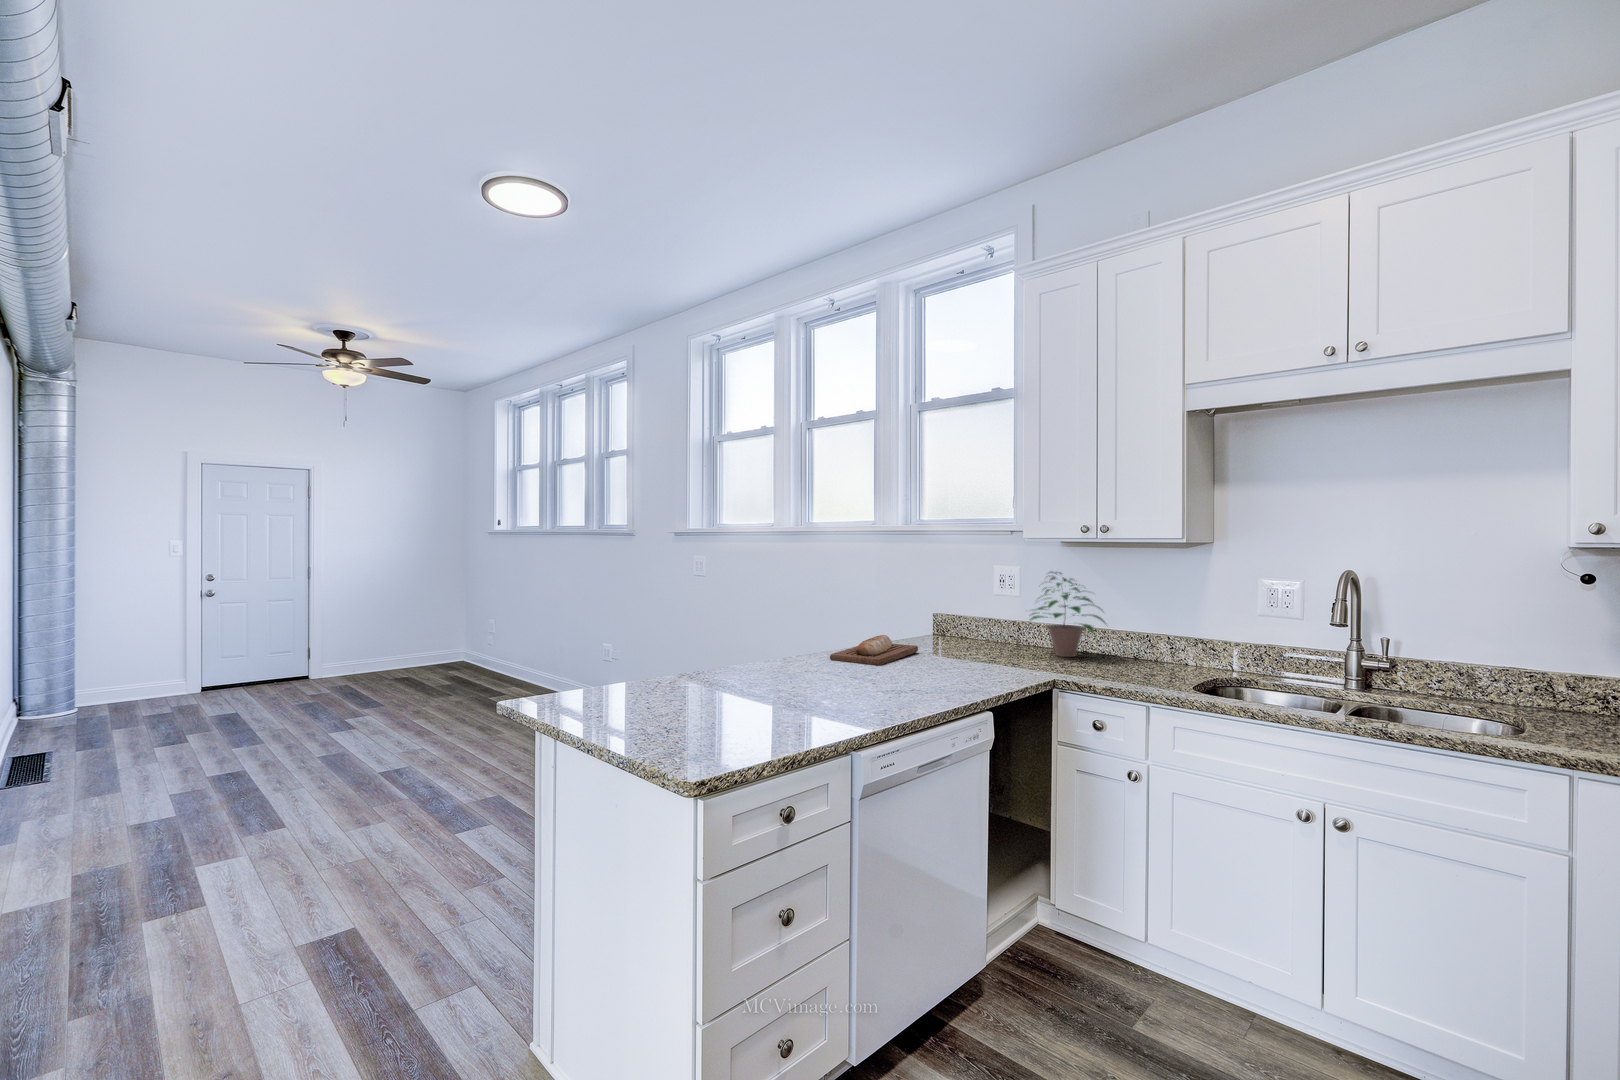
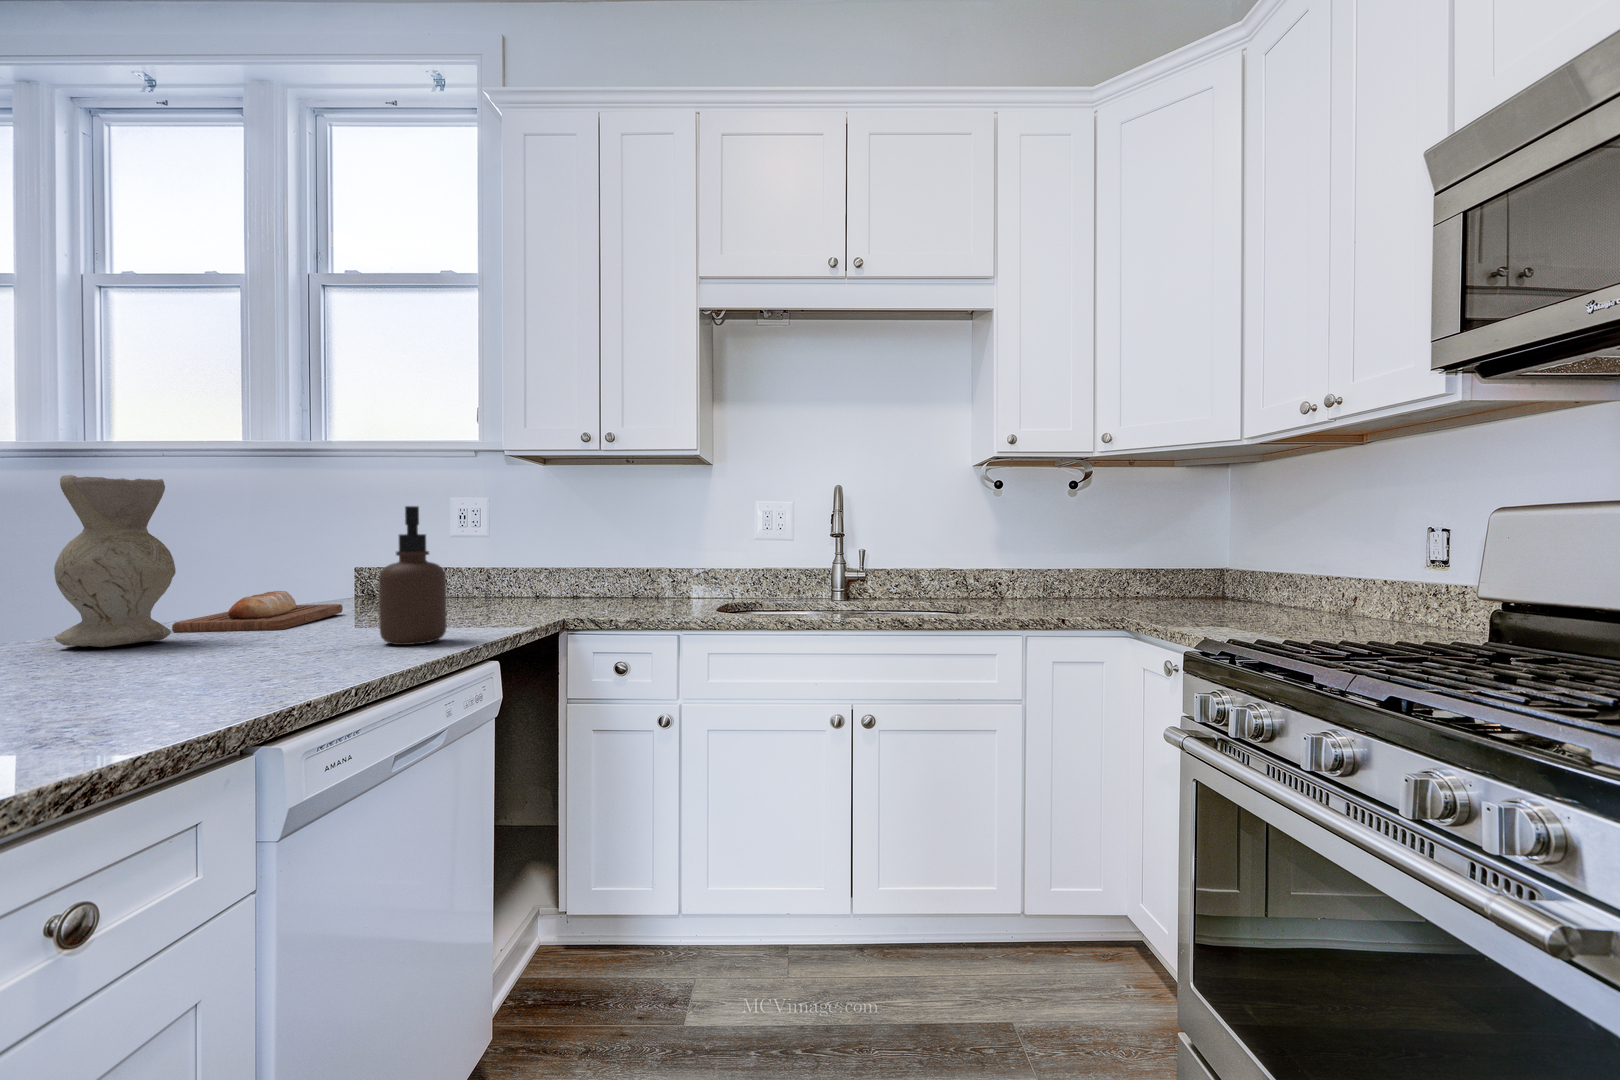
potted plant: present [1030,572,1105,657] -> none [499,497,605,603]
vase: none [782,577,829,670] -> present [54,475,176,647]
soap dispenser: none [922,604,960,694] -> present [379,506,446,645]

